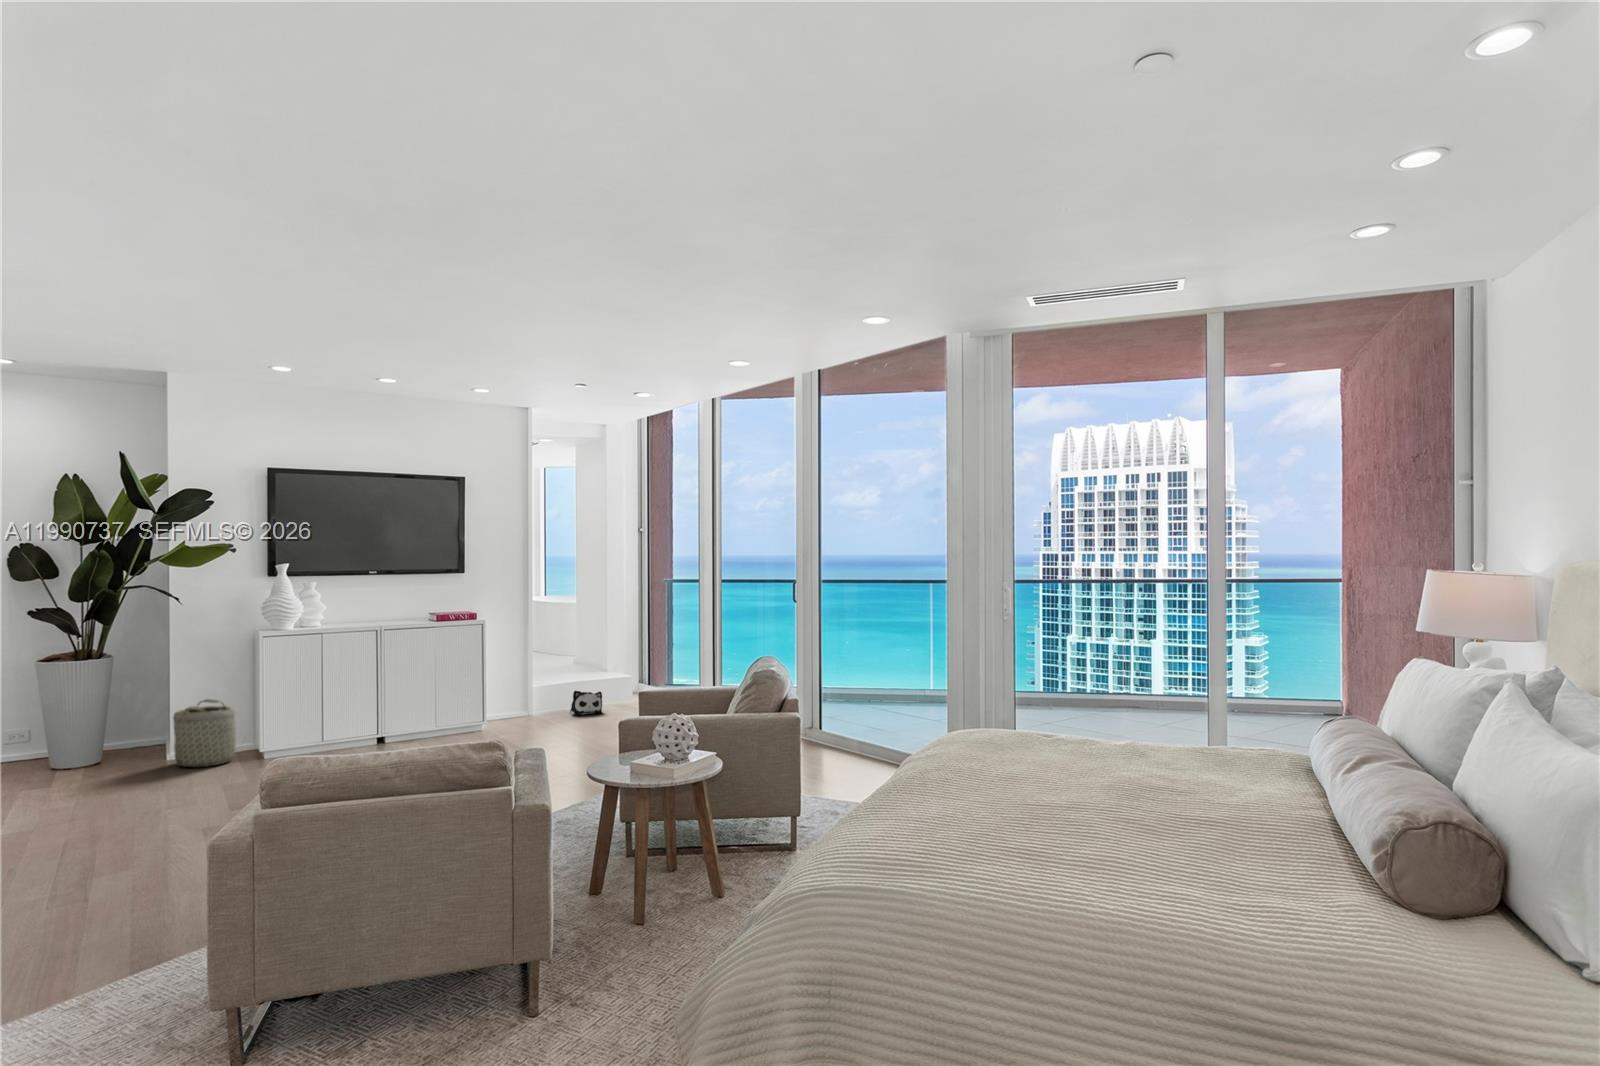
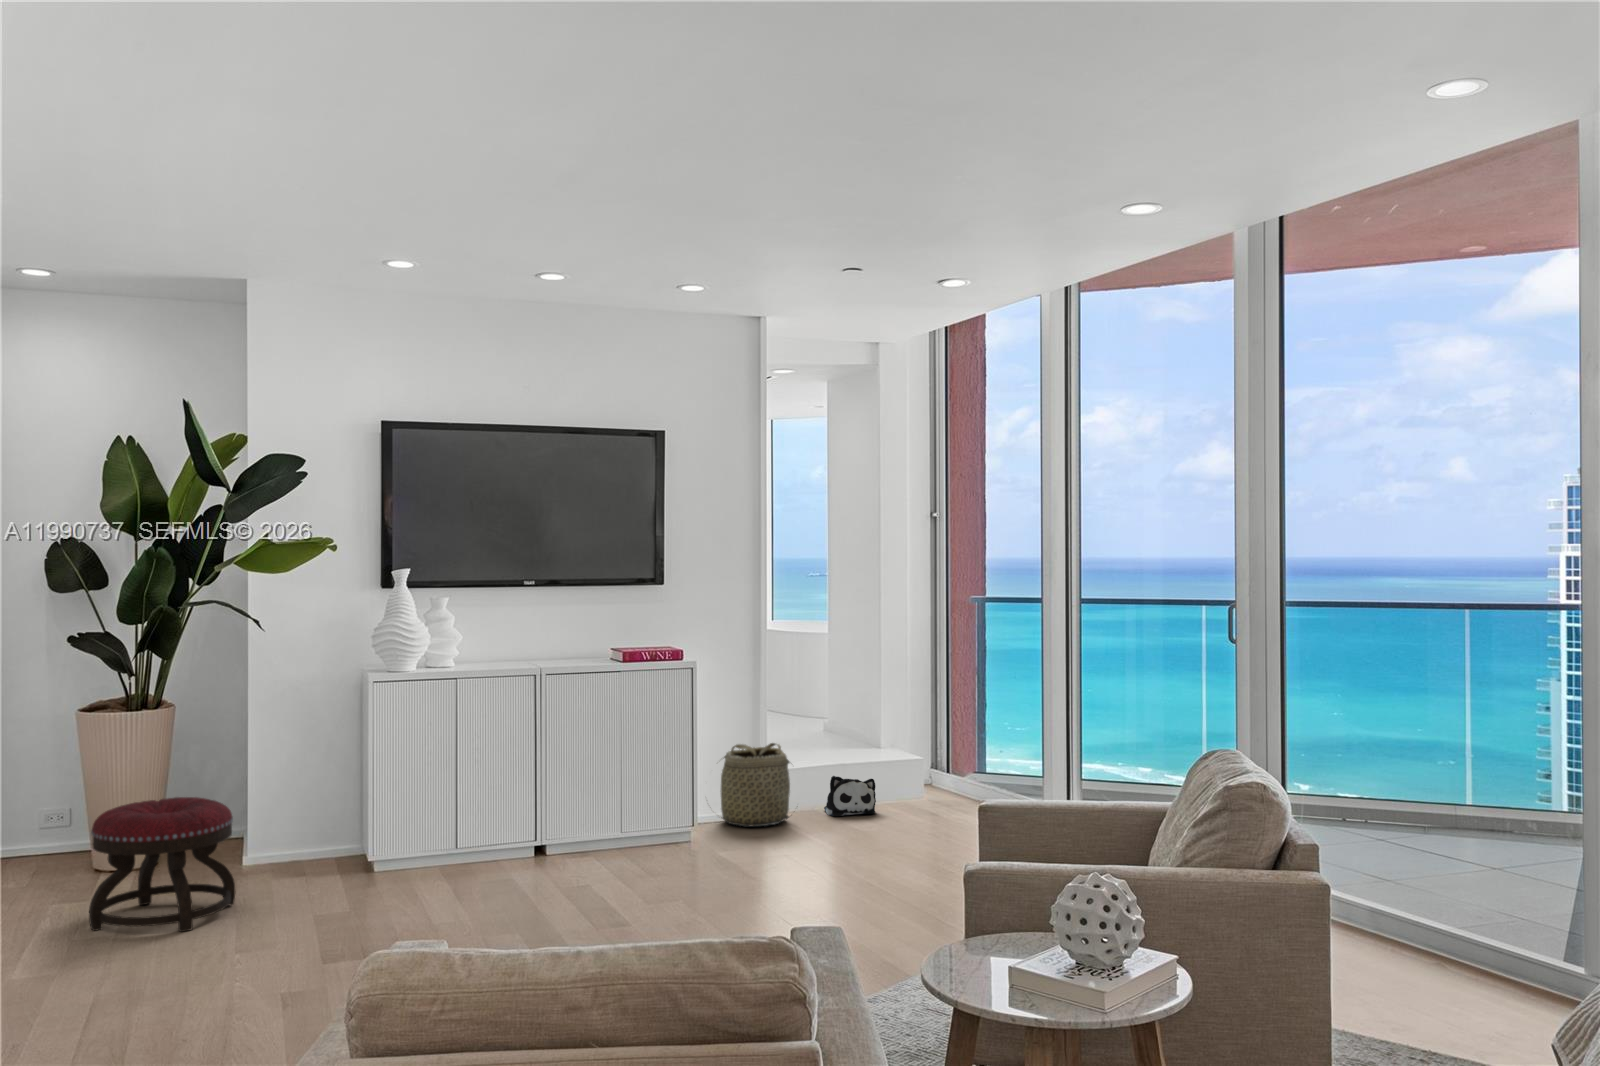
basket: present [173,699,236,767] -> present [721,743,790,826]
ottoman: none [52,714,161,804] -> present [89,797,235,932]

